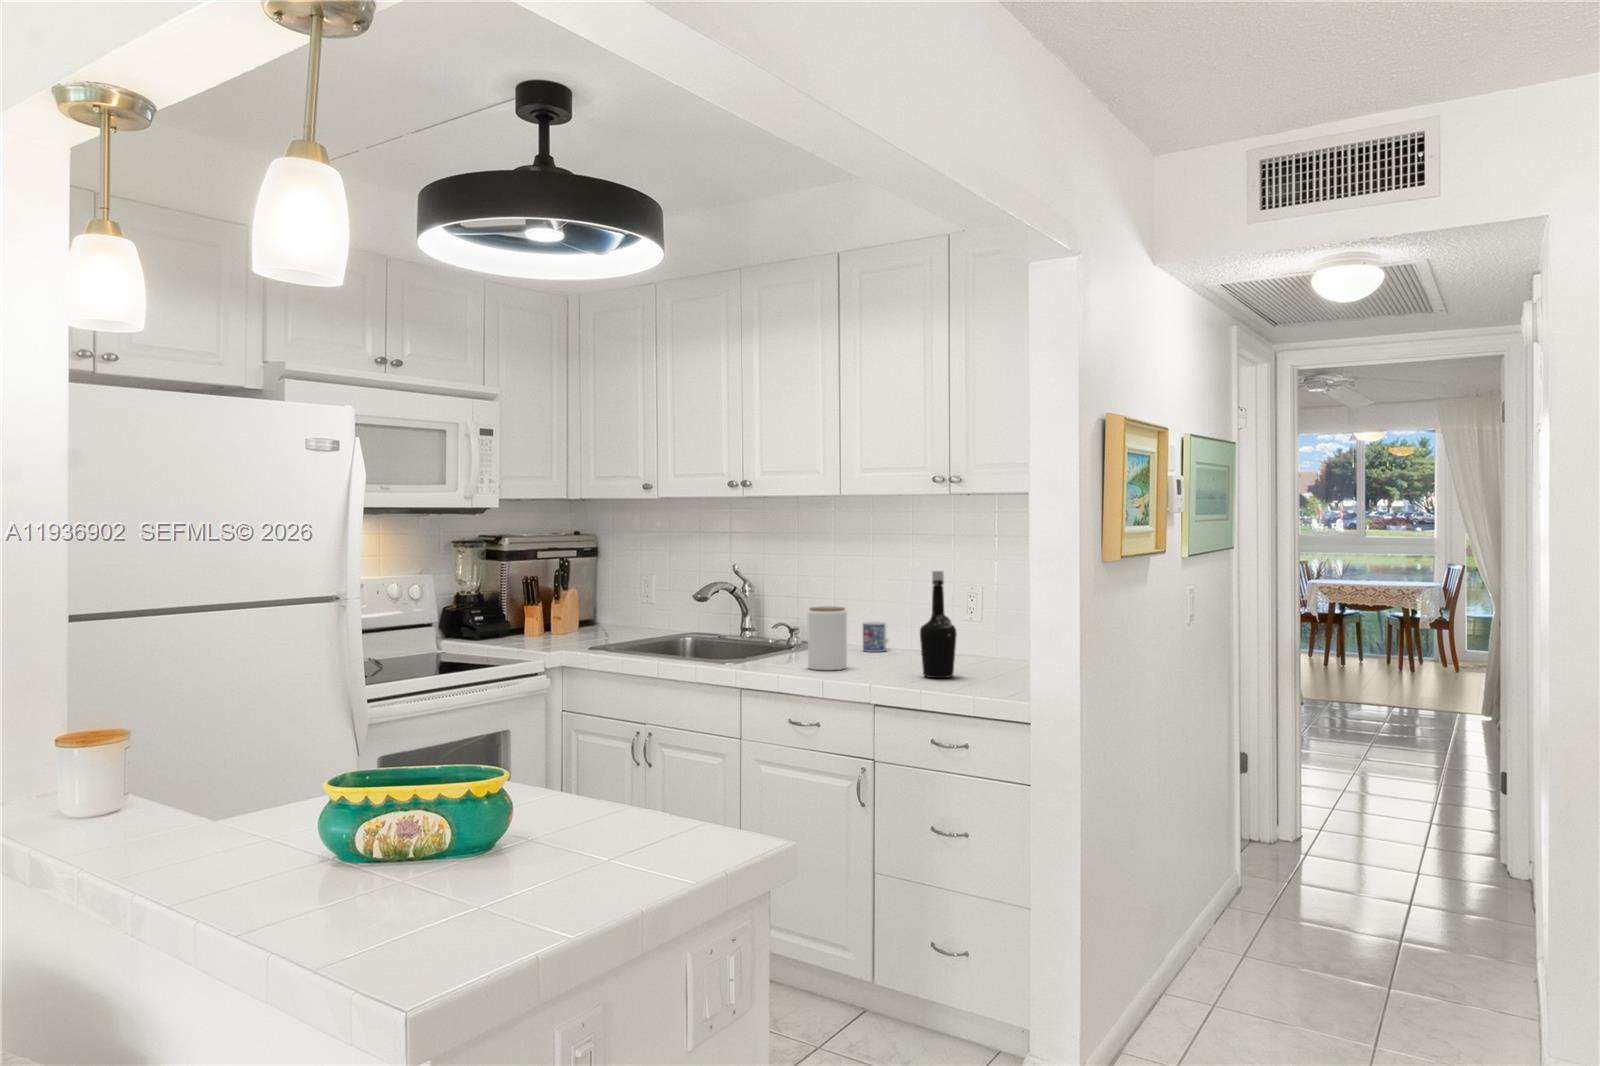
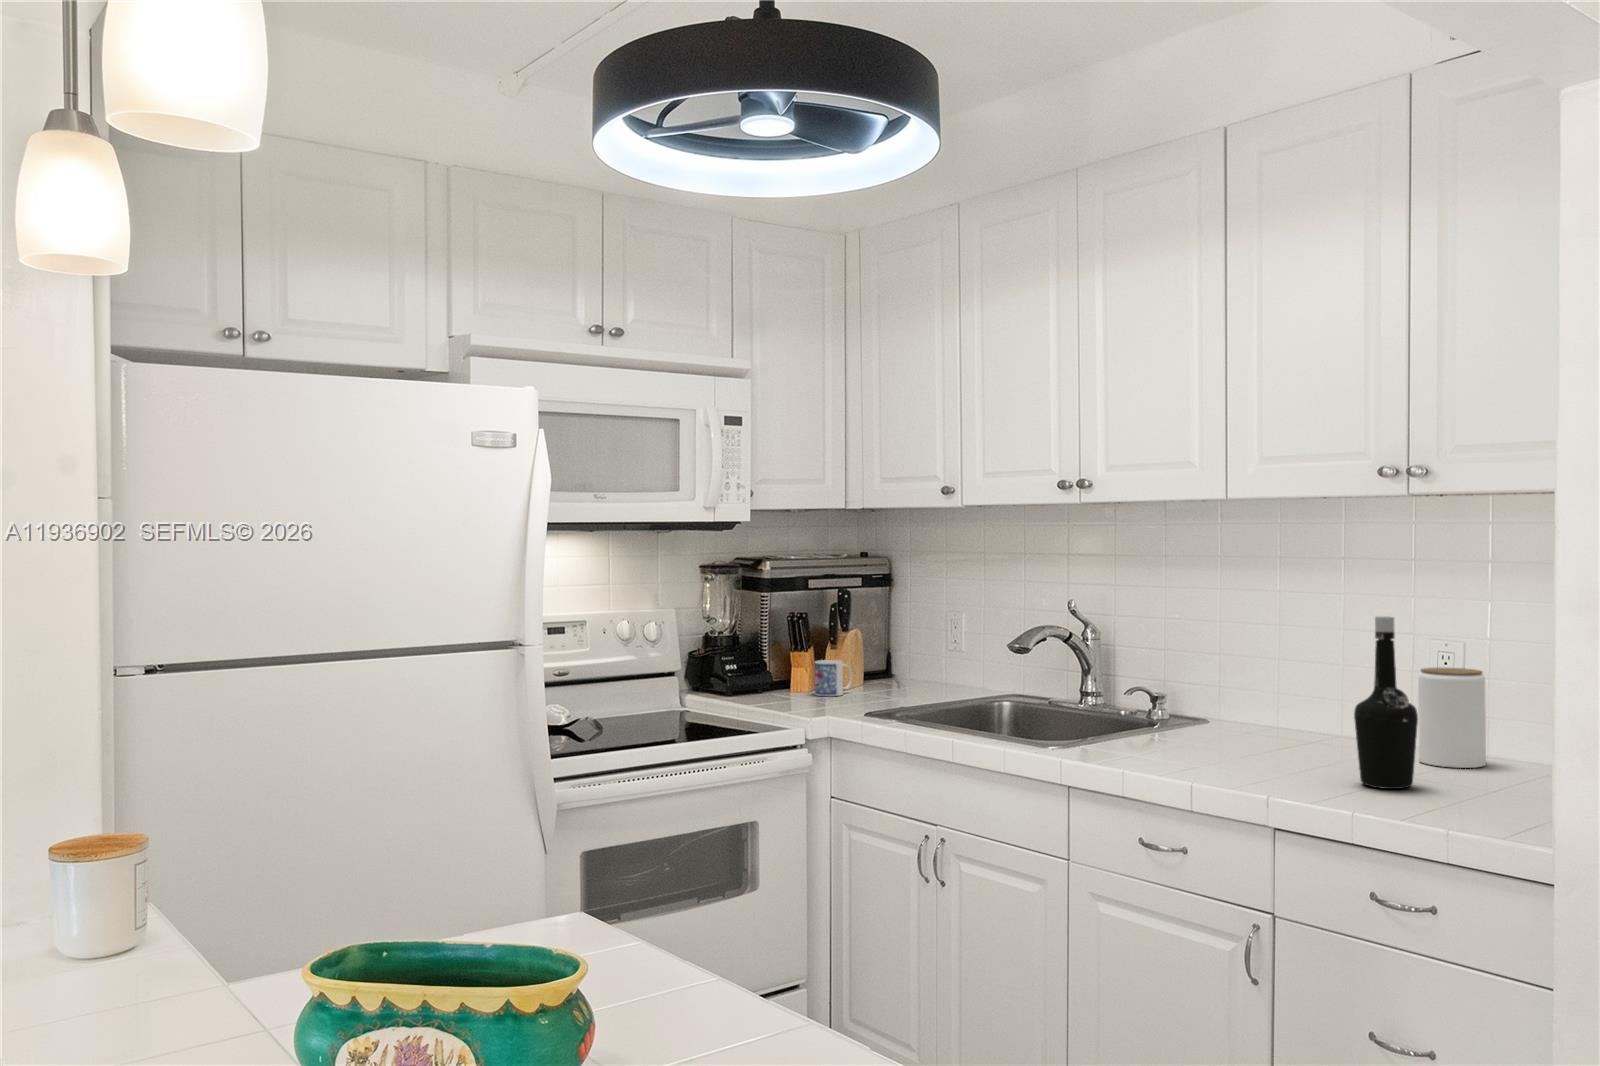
jar: present [808,606,847,670] -> present [1418,668,1486,768]
mug: present [863,621,888,652] -> present [815,660,852,696]

